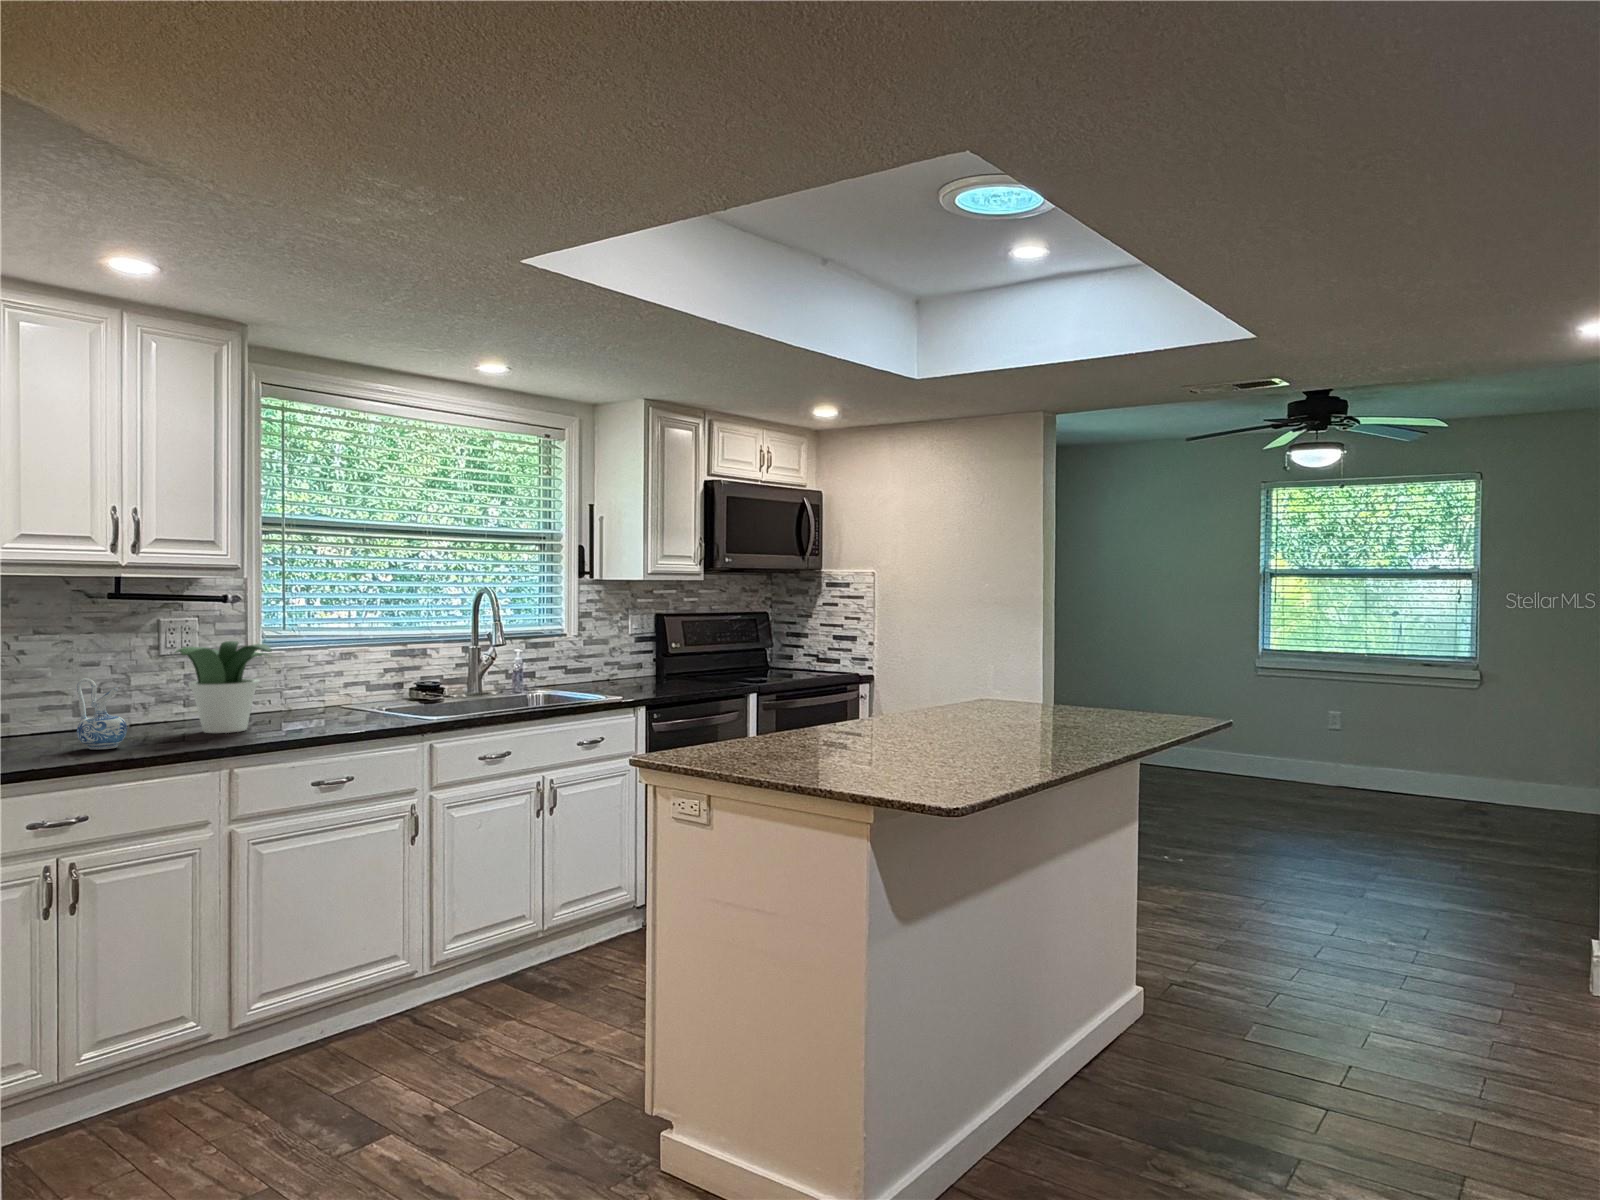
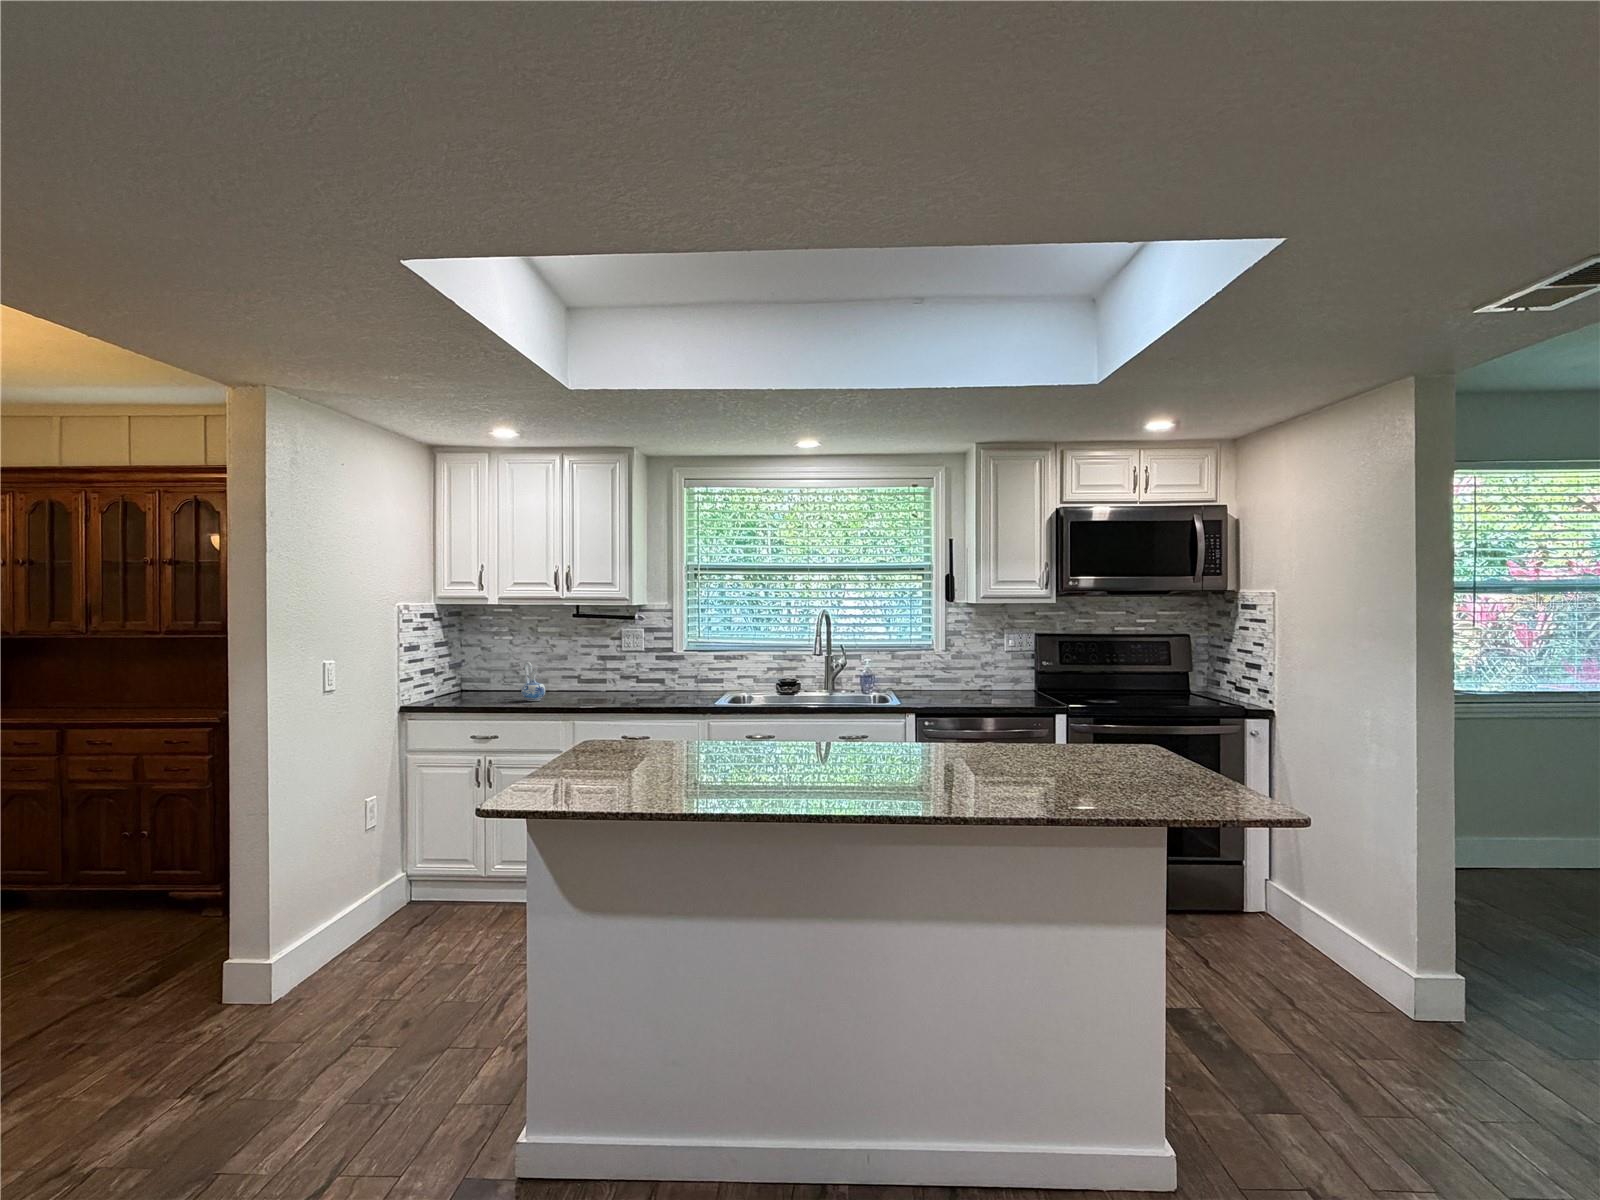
potted plant: present [175,641,271,733] -> none [572,645,644,699]

